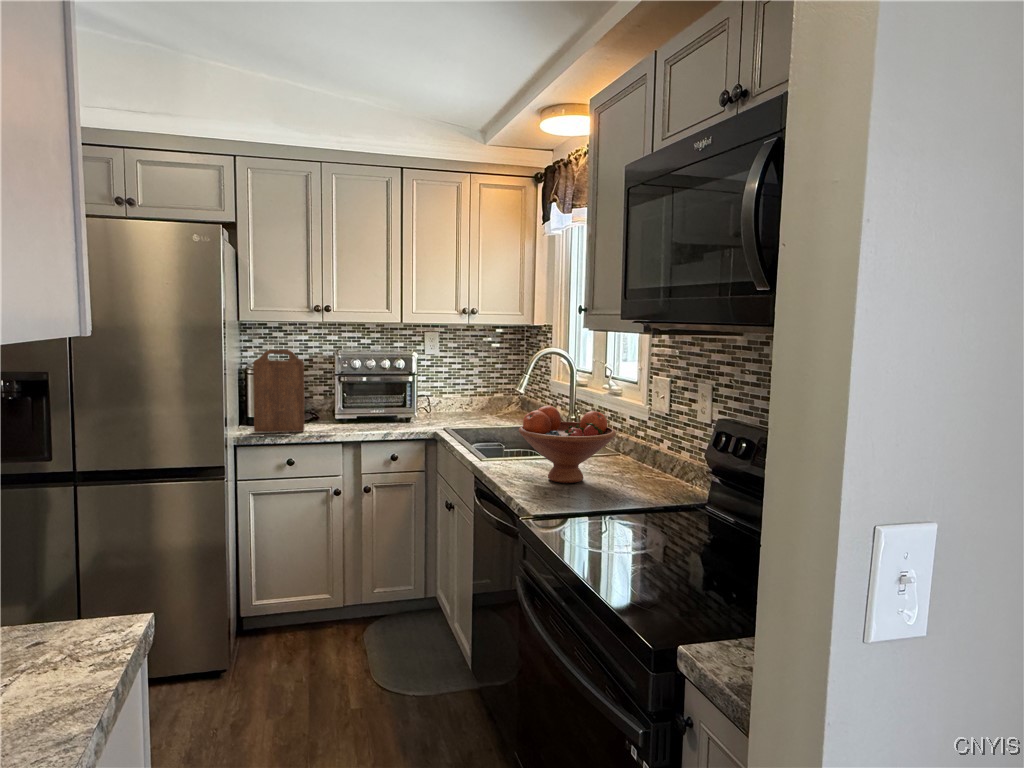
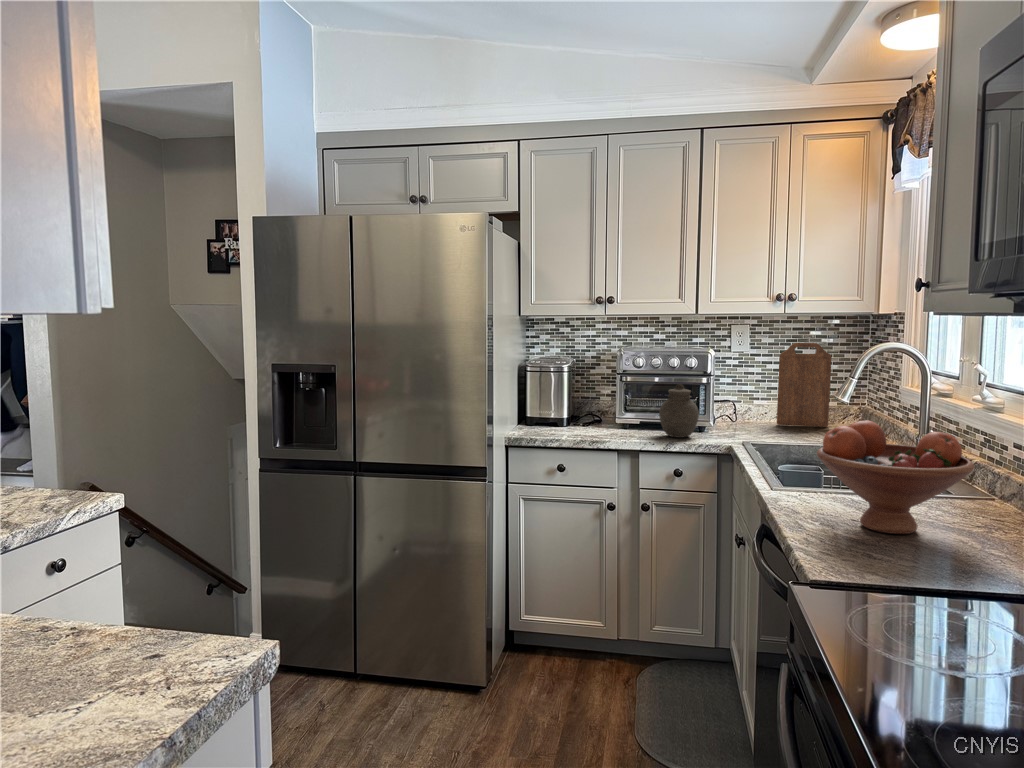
cutting board: present [253,350,304,432] -> present [777,343,832,427]
jar: none [374,383,407,427] -> present [659,384,699,438]

